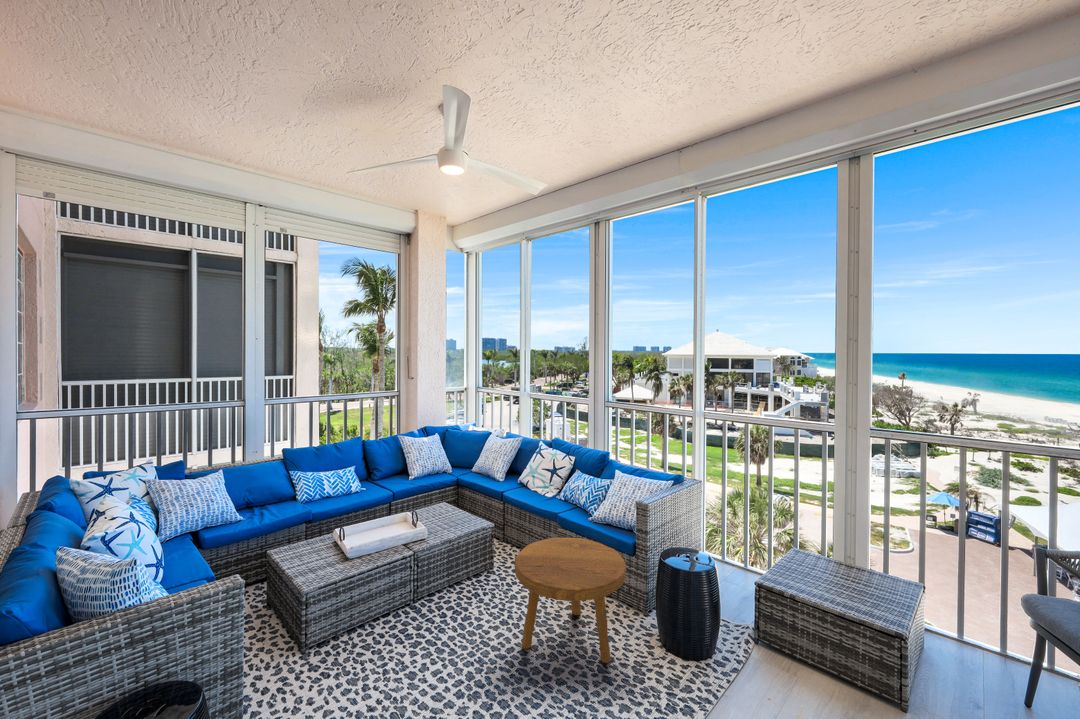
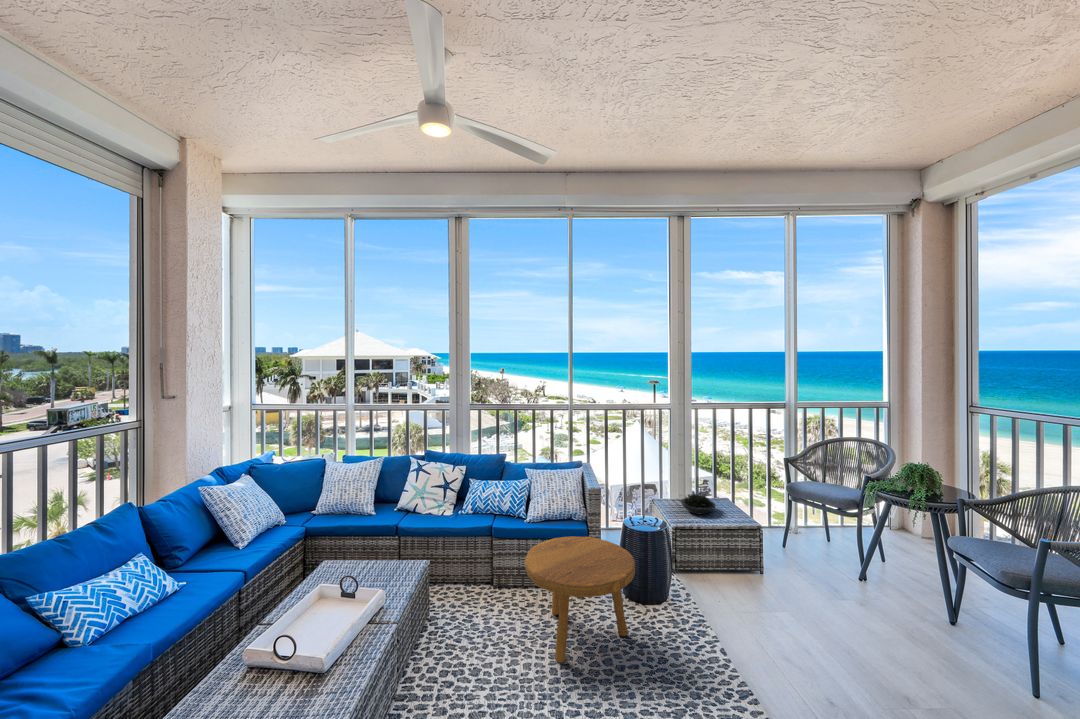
succulent plant: none [797,553,852,587] -> present [681,494,715,514]

